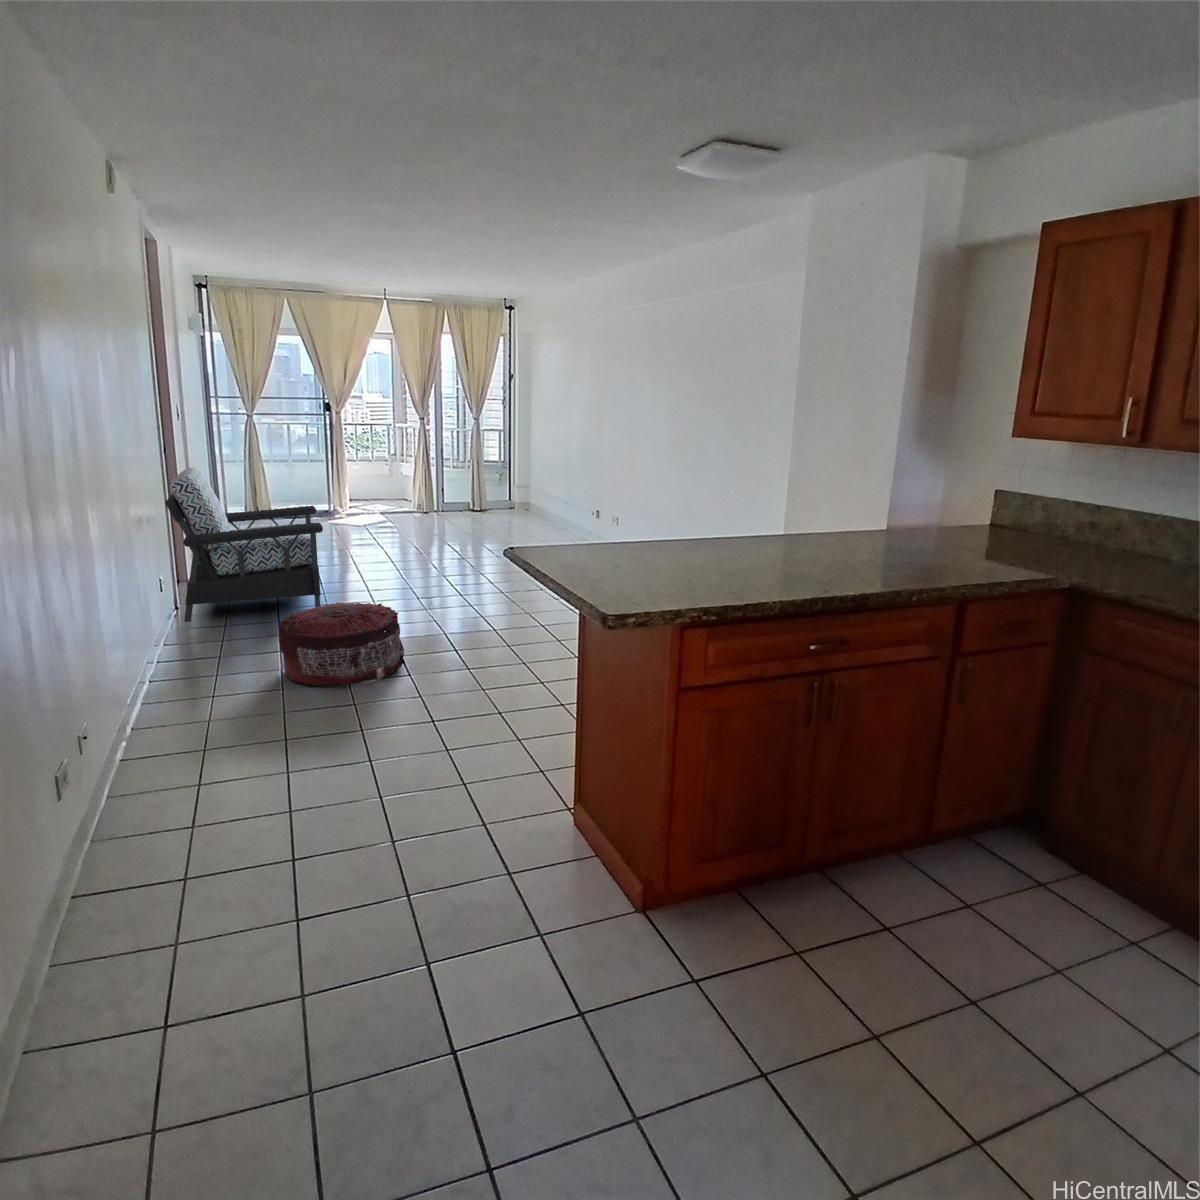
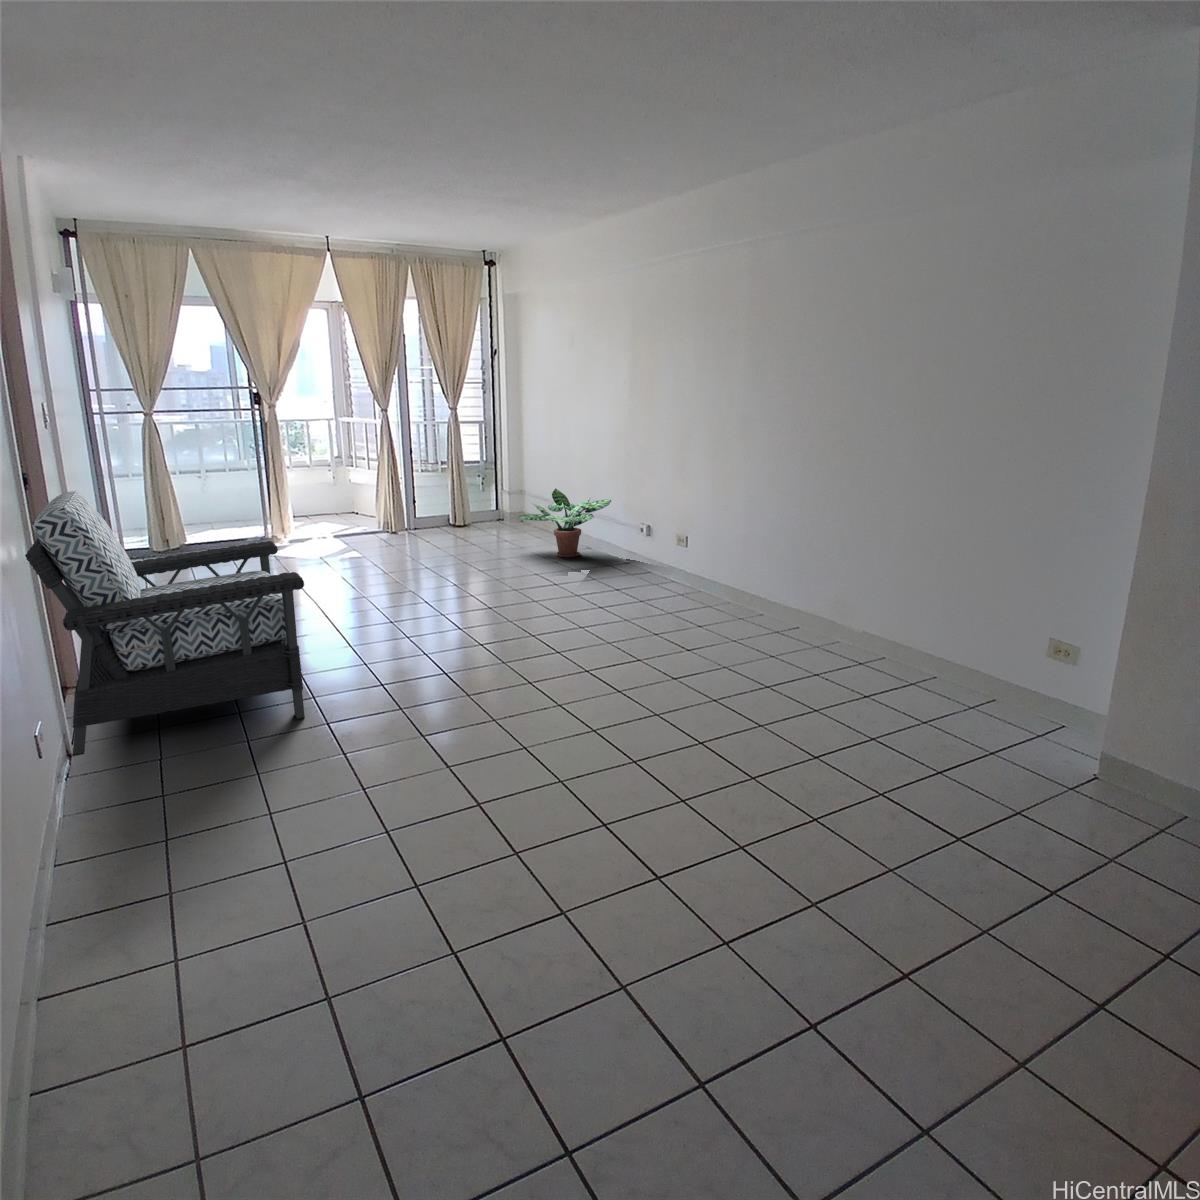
potted plant: none [510,483,581,535] -> present [517,488,611,557]
pouf: present [279,602,405,686] -> none [263,717,499,905]

